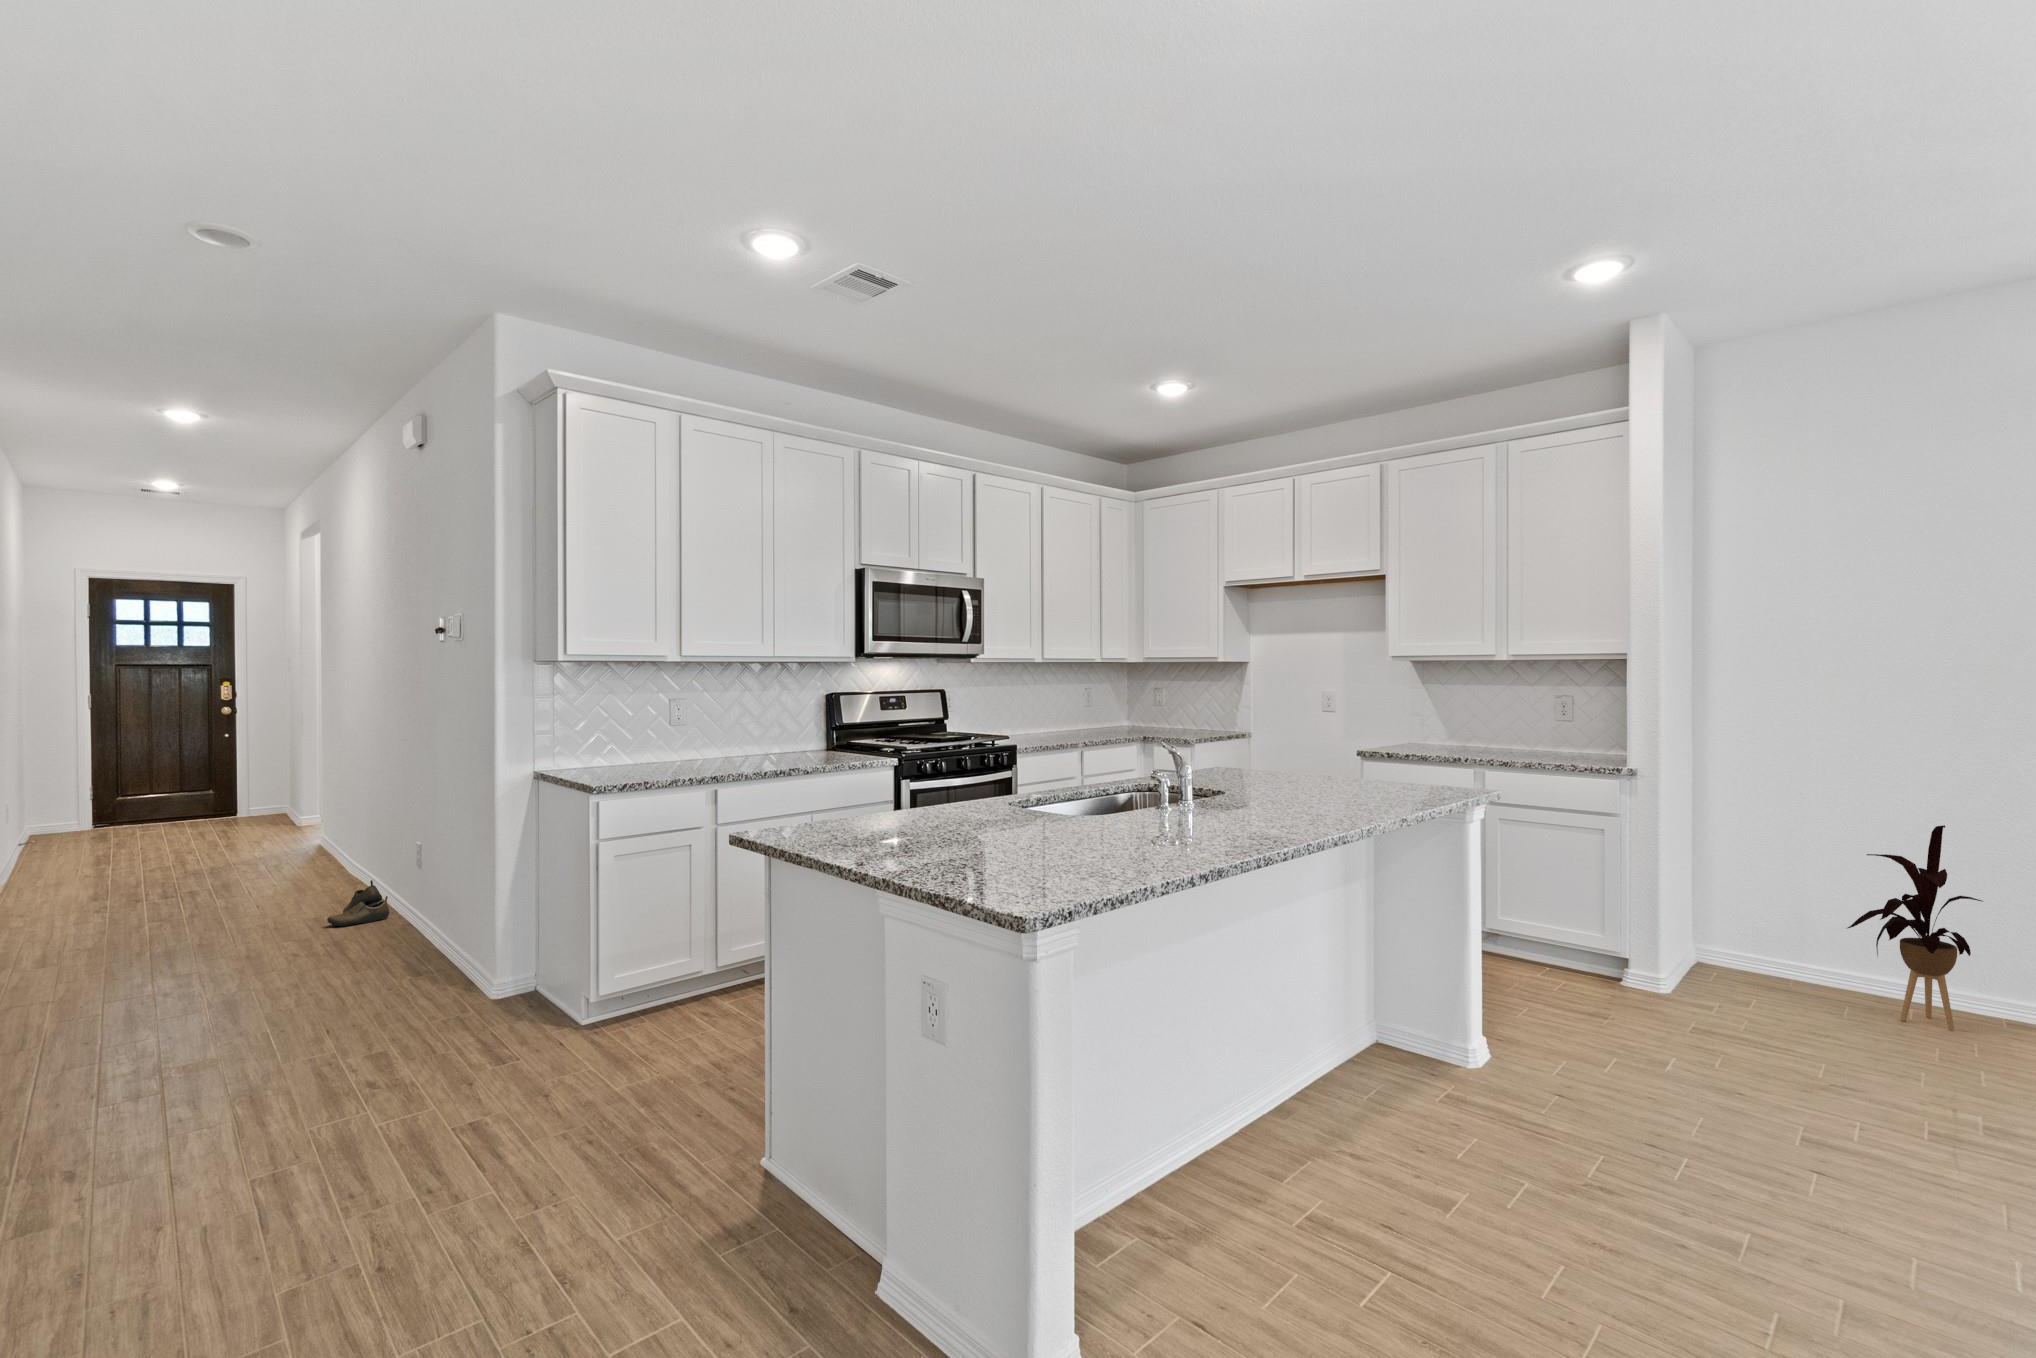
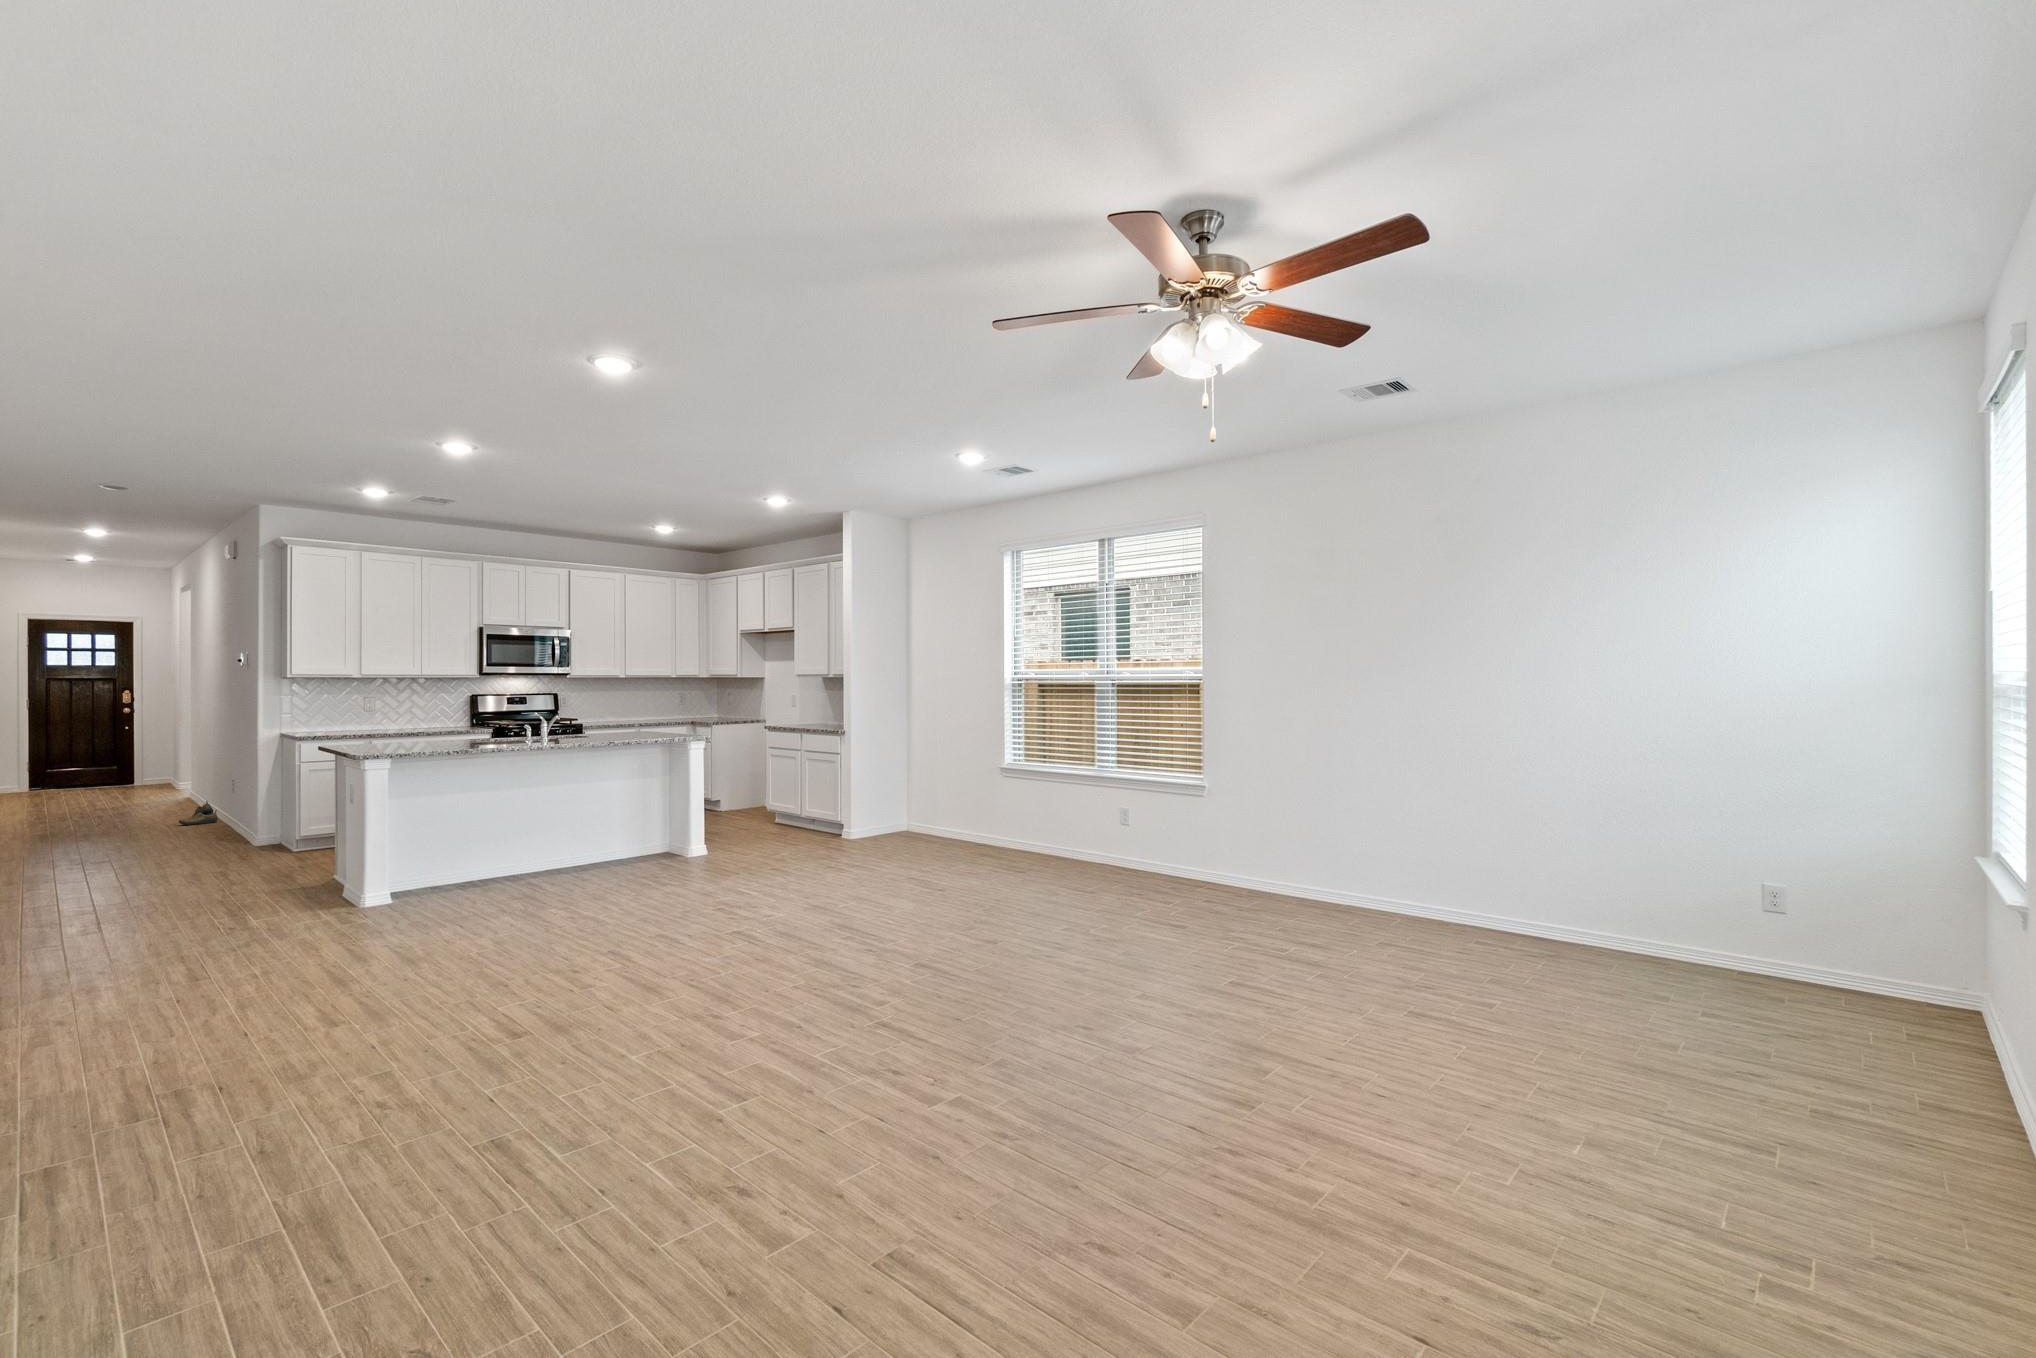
house plant: present [1848,825,1983,1030] -> none [903,750,951,841]

